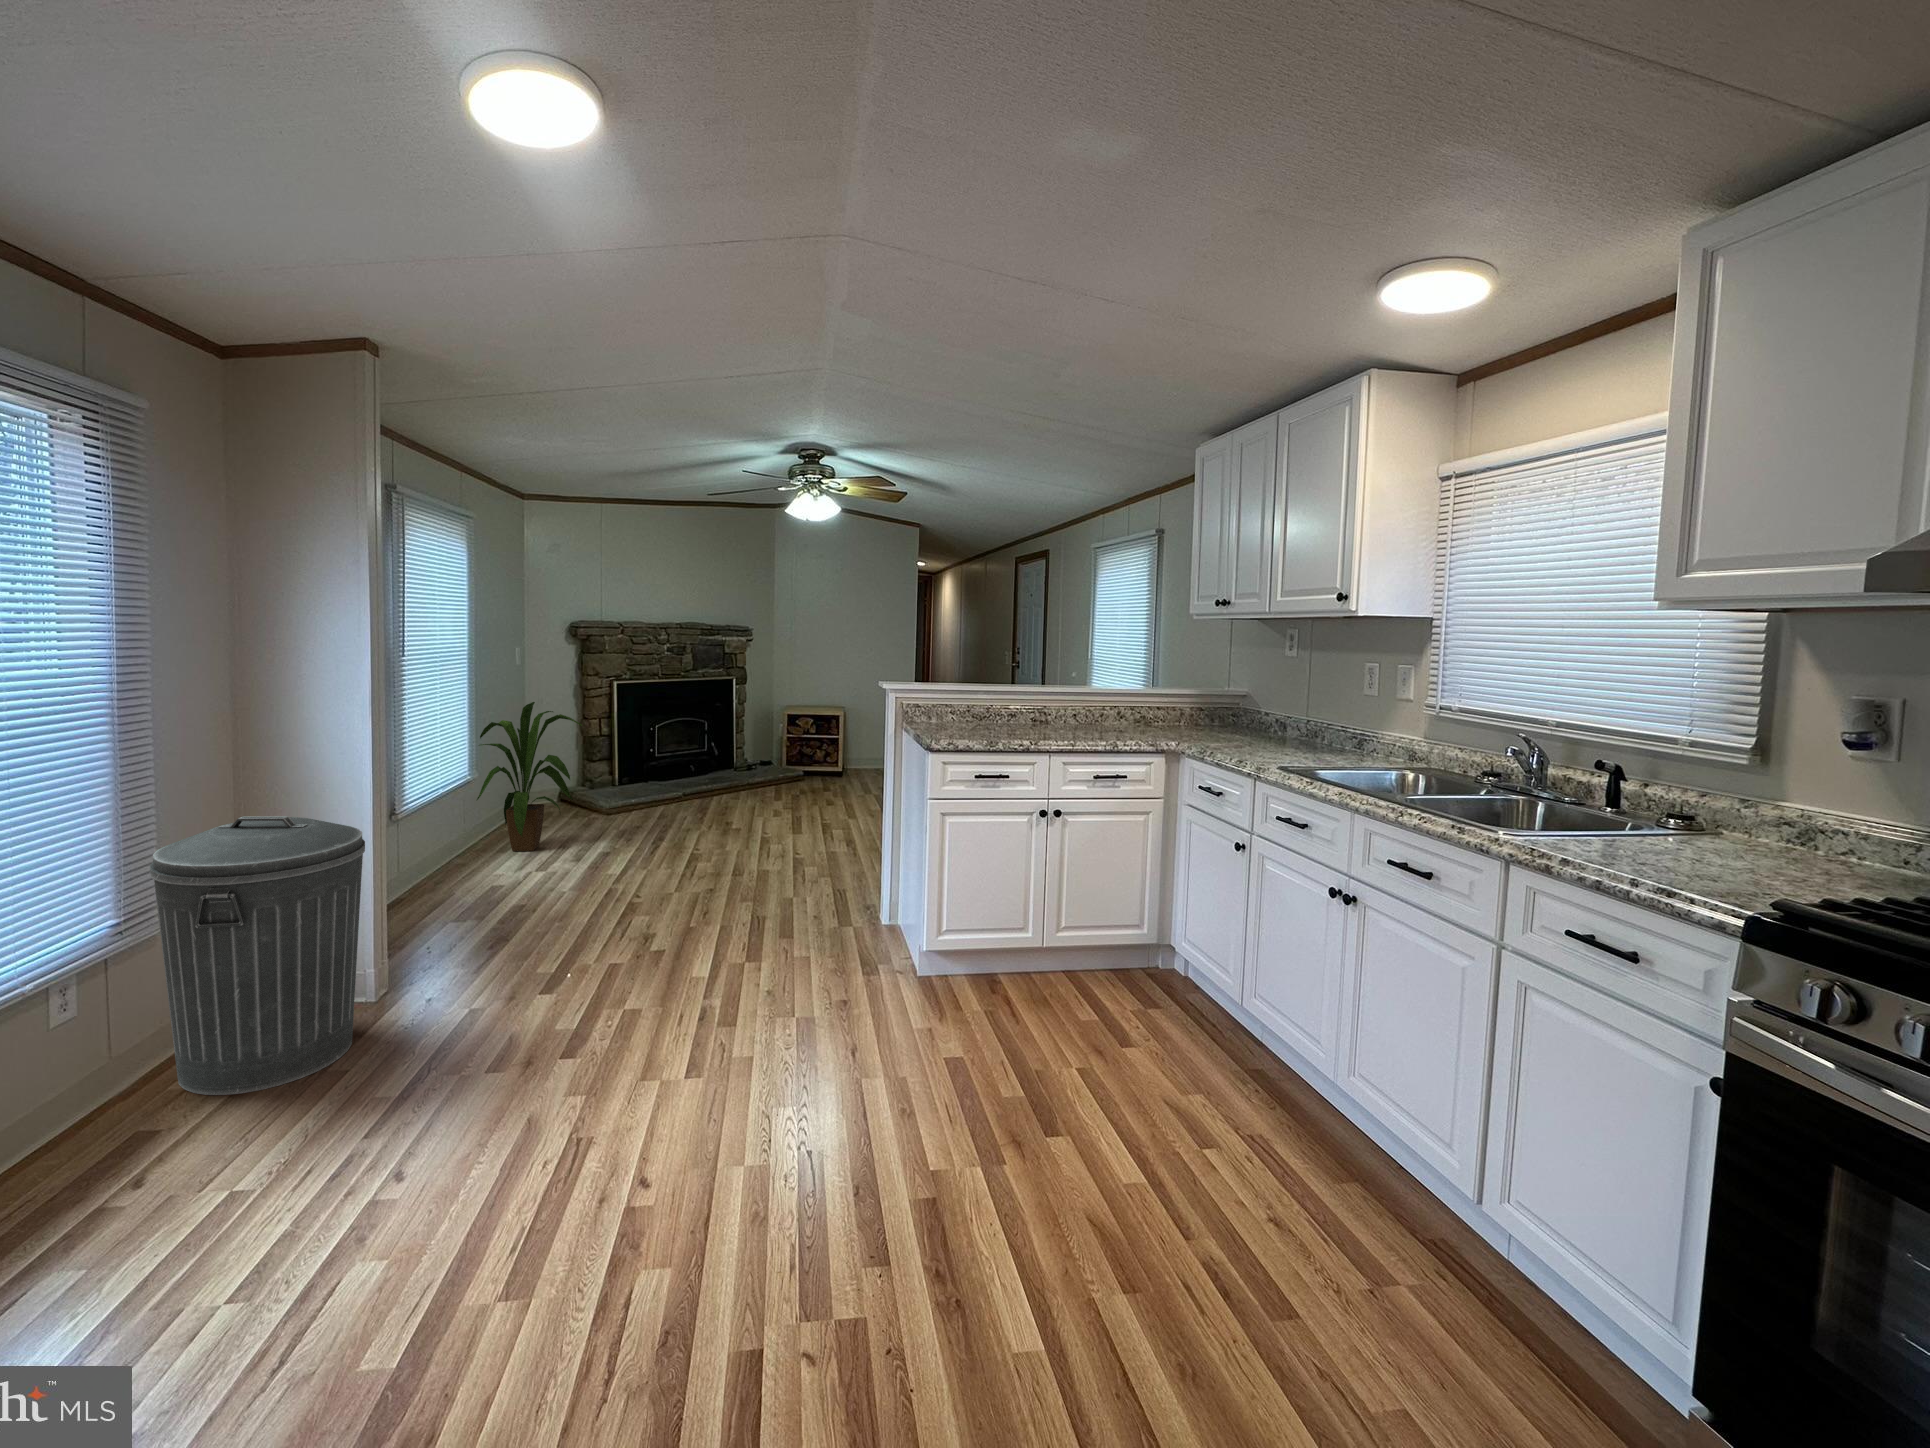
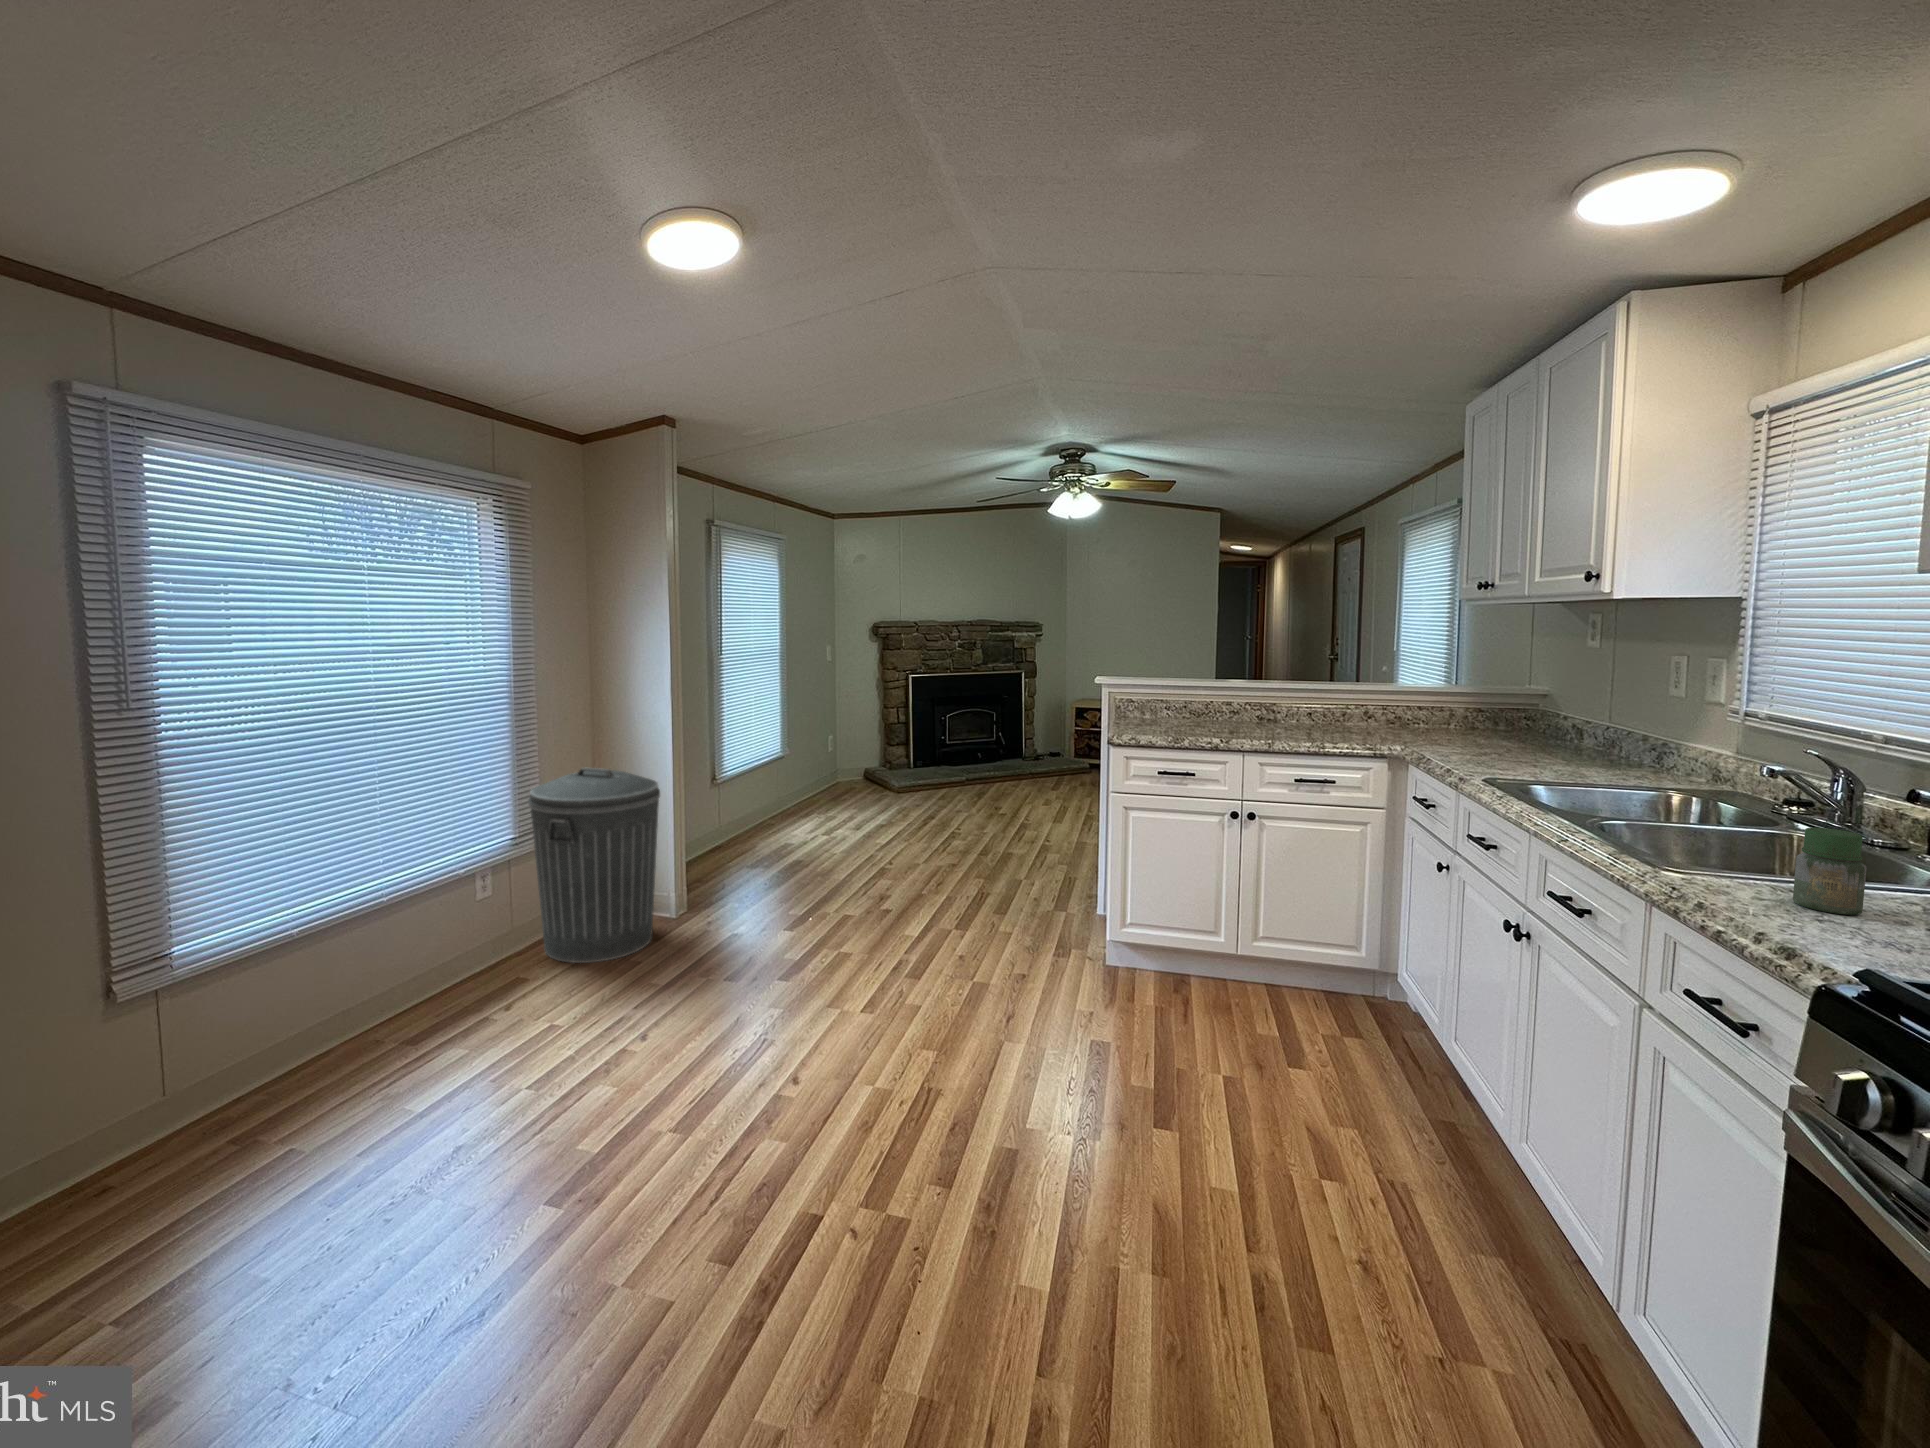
house plant: present [477,702,582,851] -> none [788,691,870,816]
jar: none [1606,793,1656,859] -> present [1793,828,1867,915]

